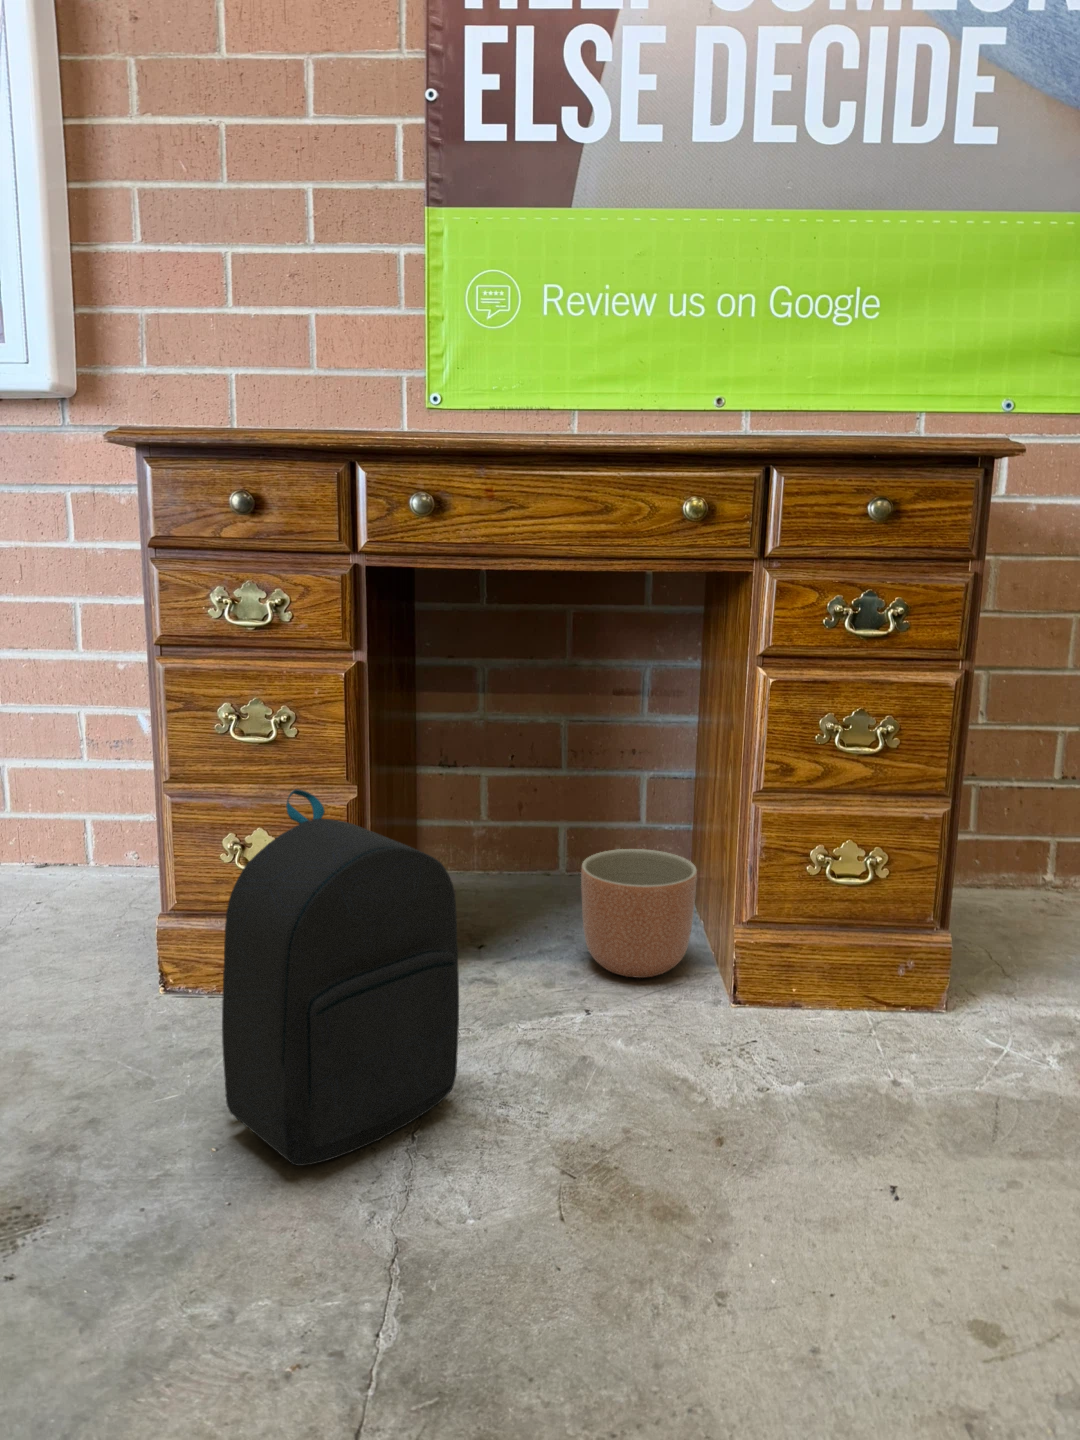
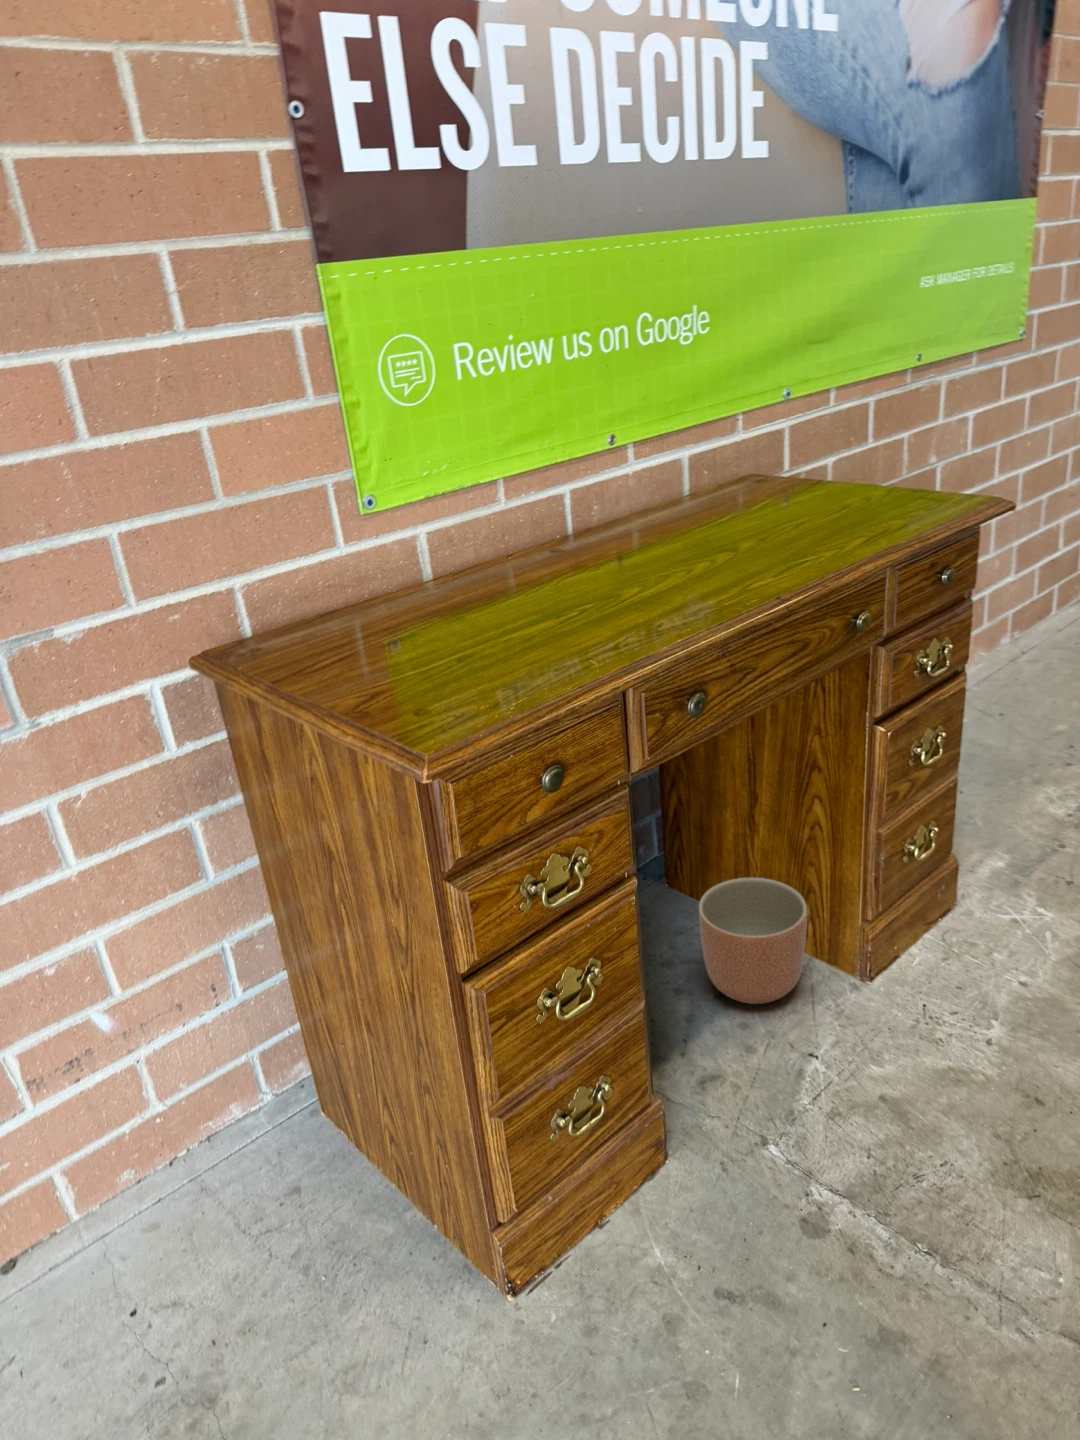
backpack: present [222,790,459,1166] -> none [786,1023,988,1348]

